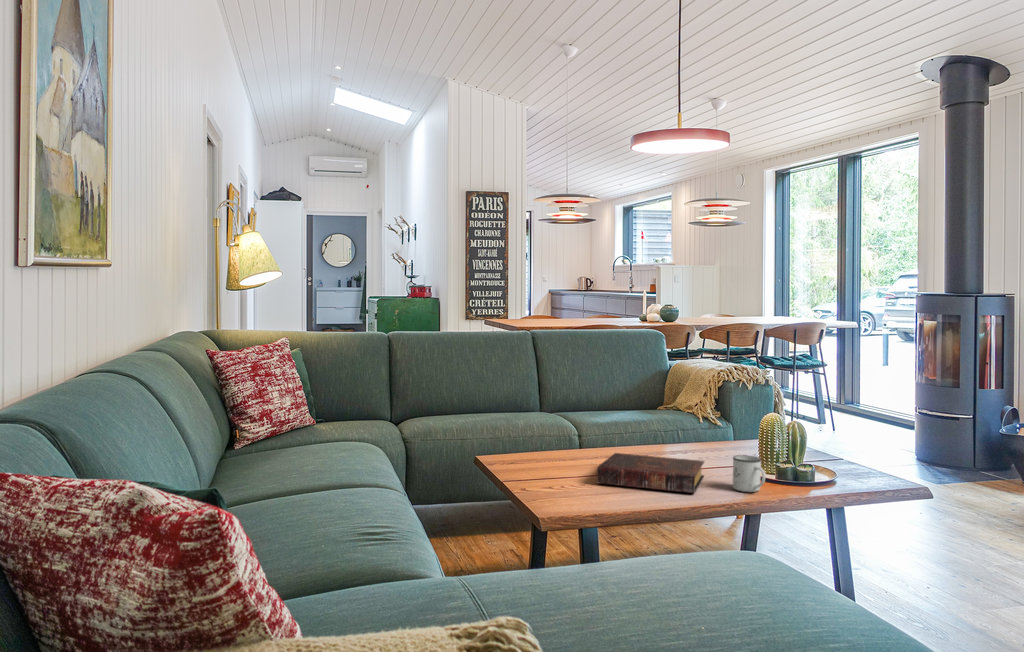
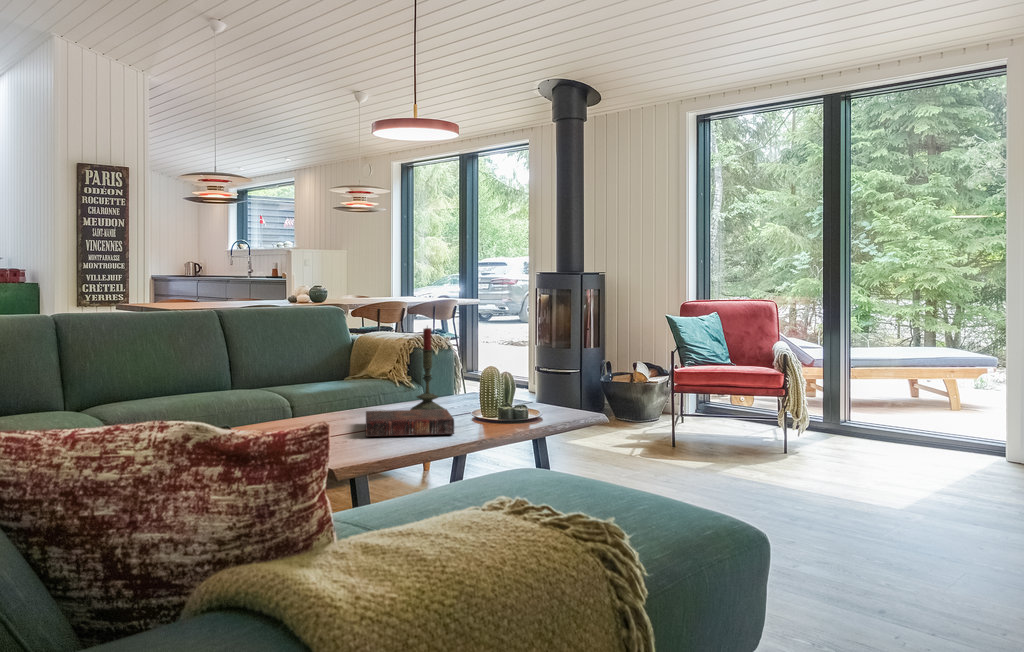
candle: none [675,362,715,464] -> present [410,328,444,410]
mug: present [732,455,765,492] -> none [477,399,506,429]

